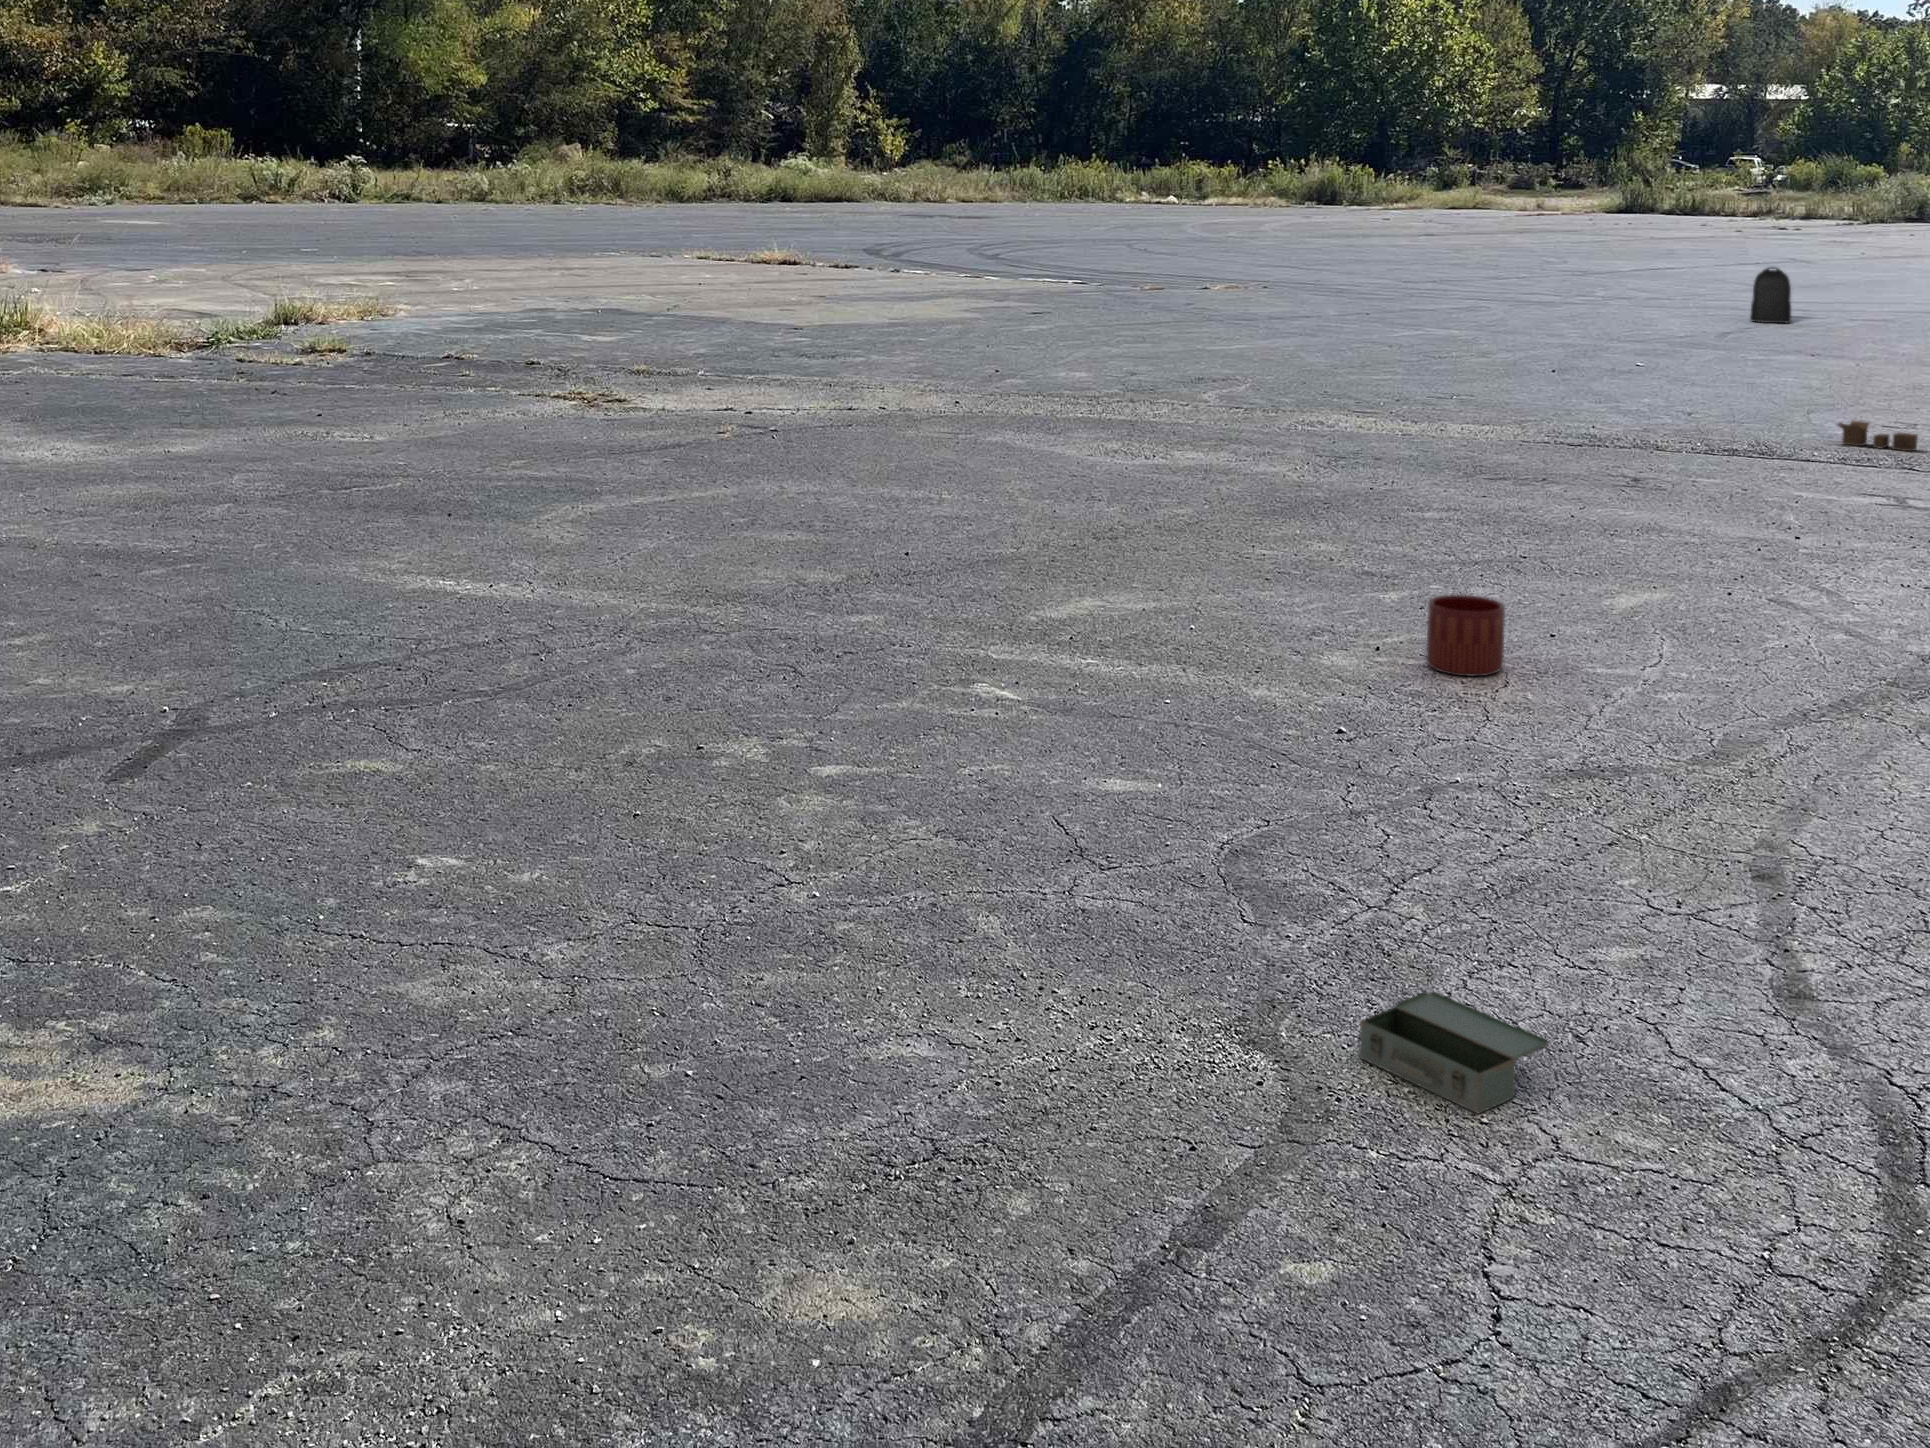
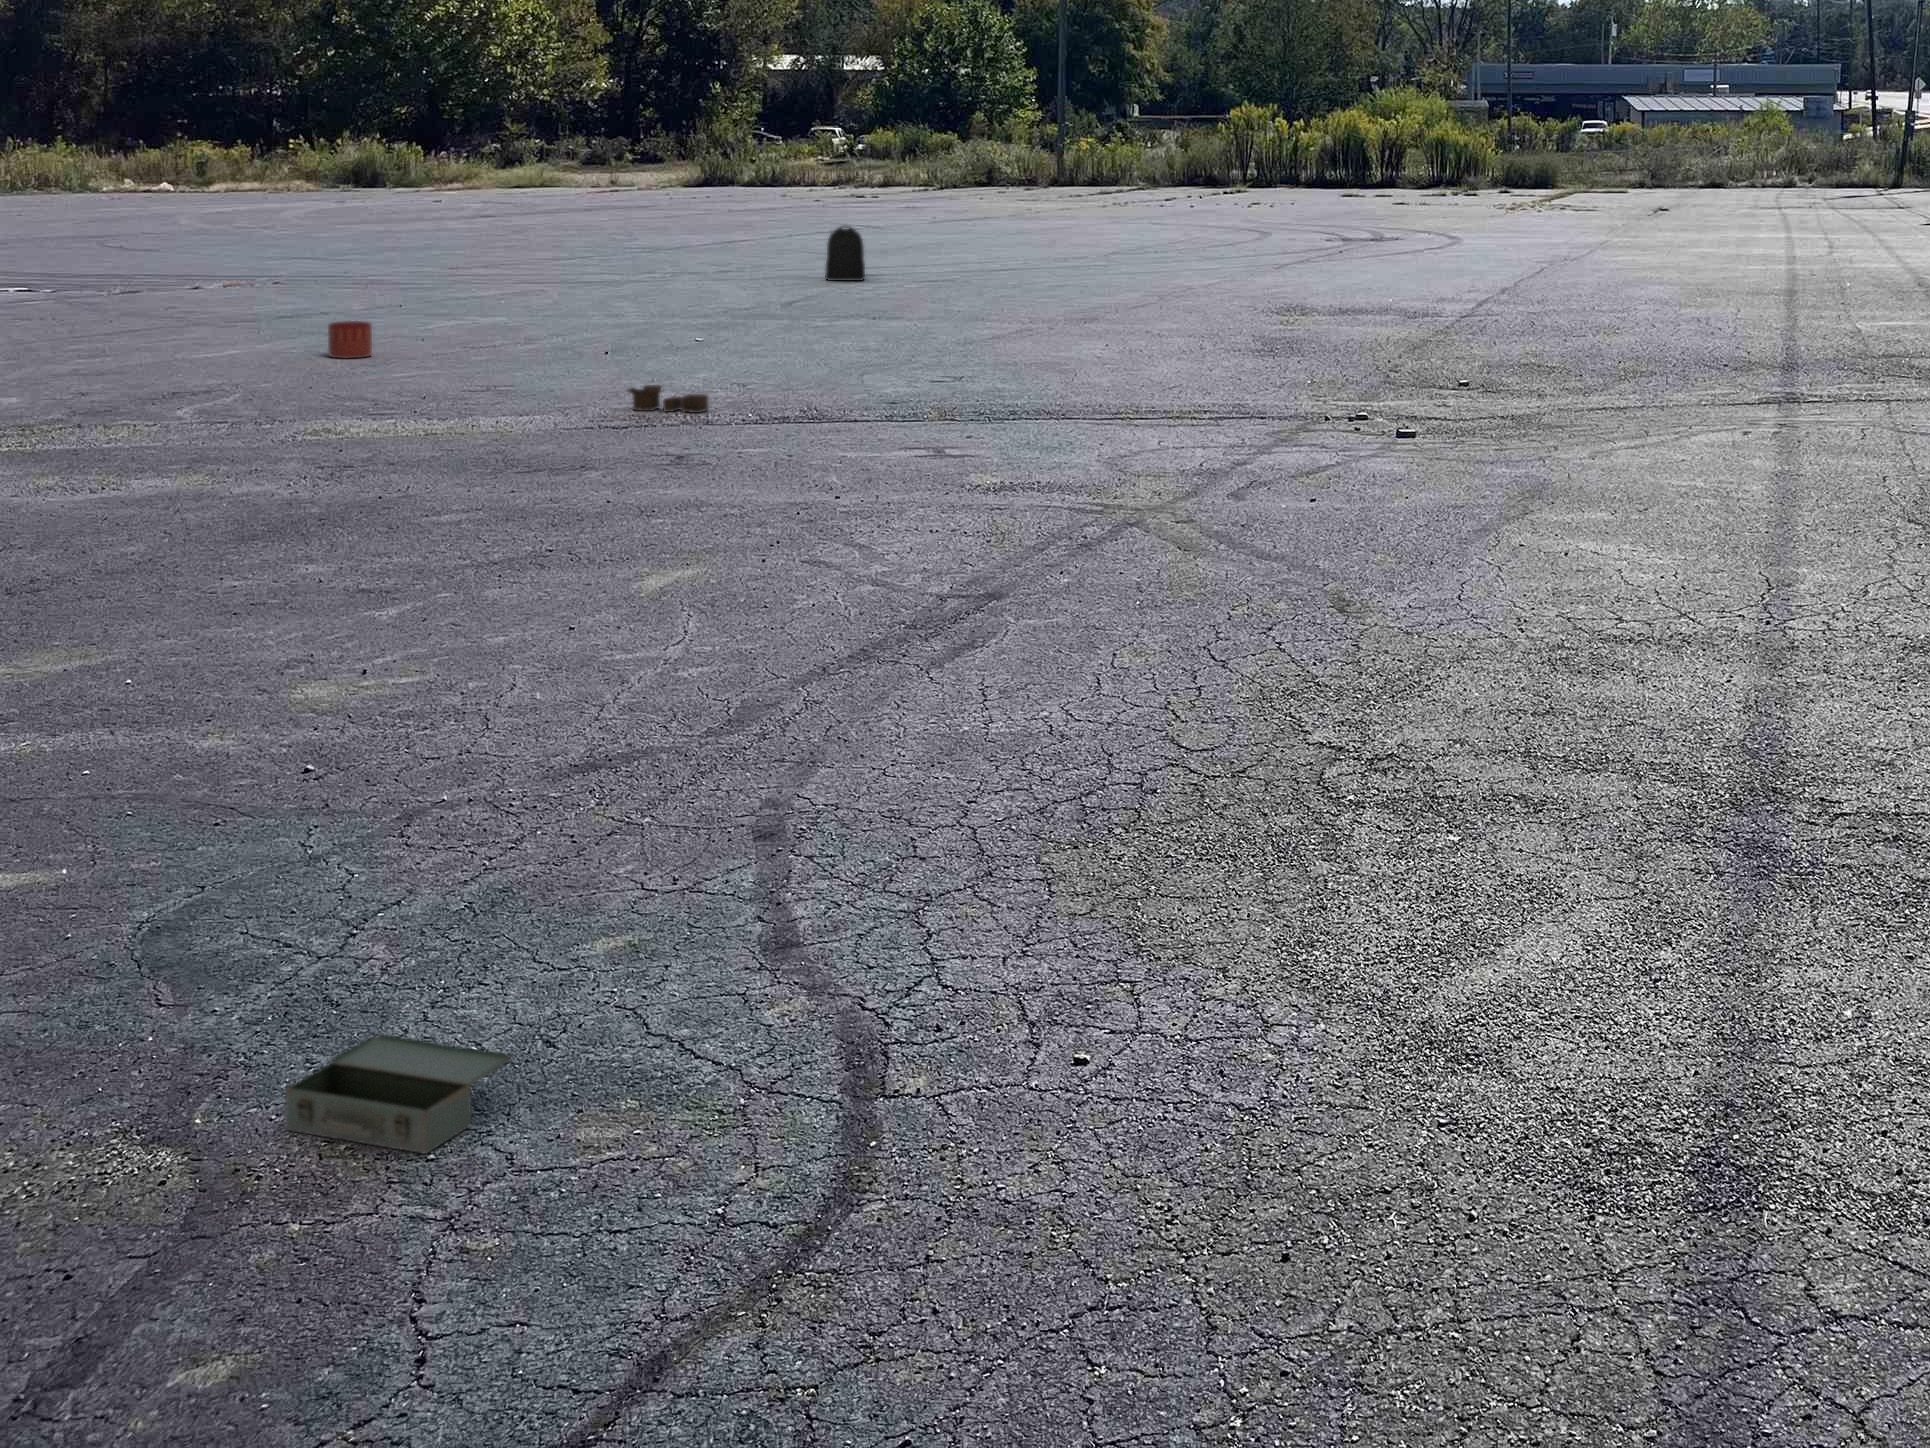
cardboard box: present [1837,421,1918,451] -> present [628,385,708,413]
planter: present [1426,595,1505,676] -> present [328,321,372,359]

